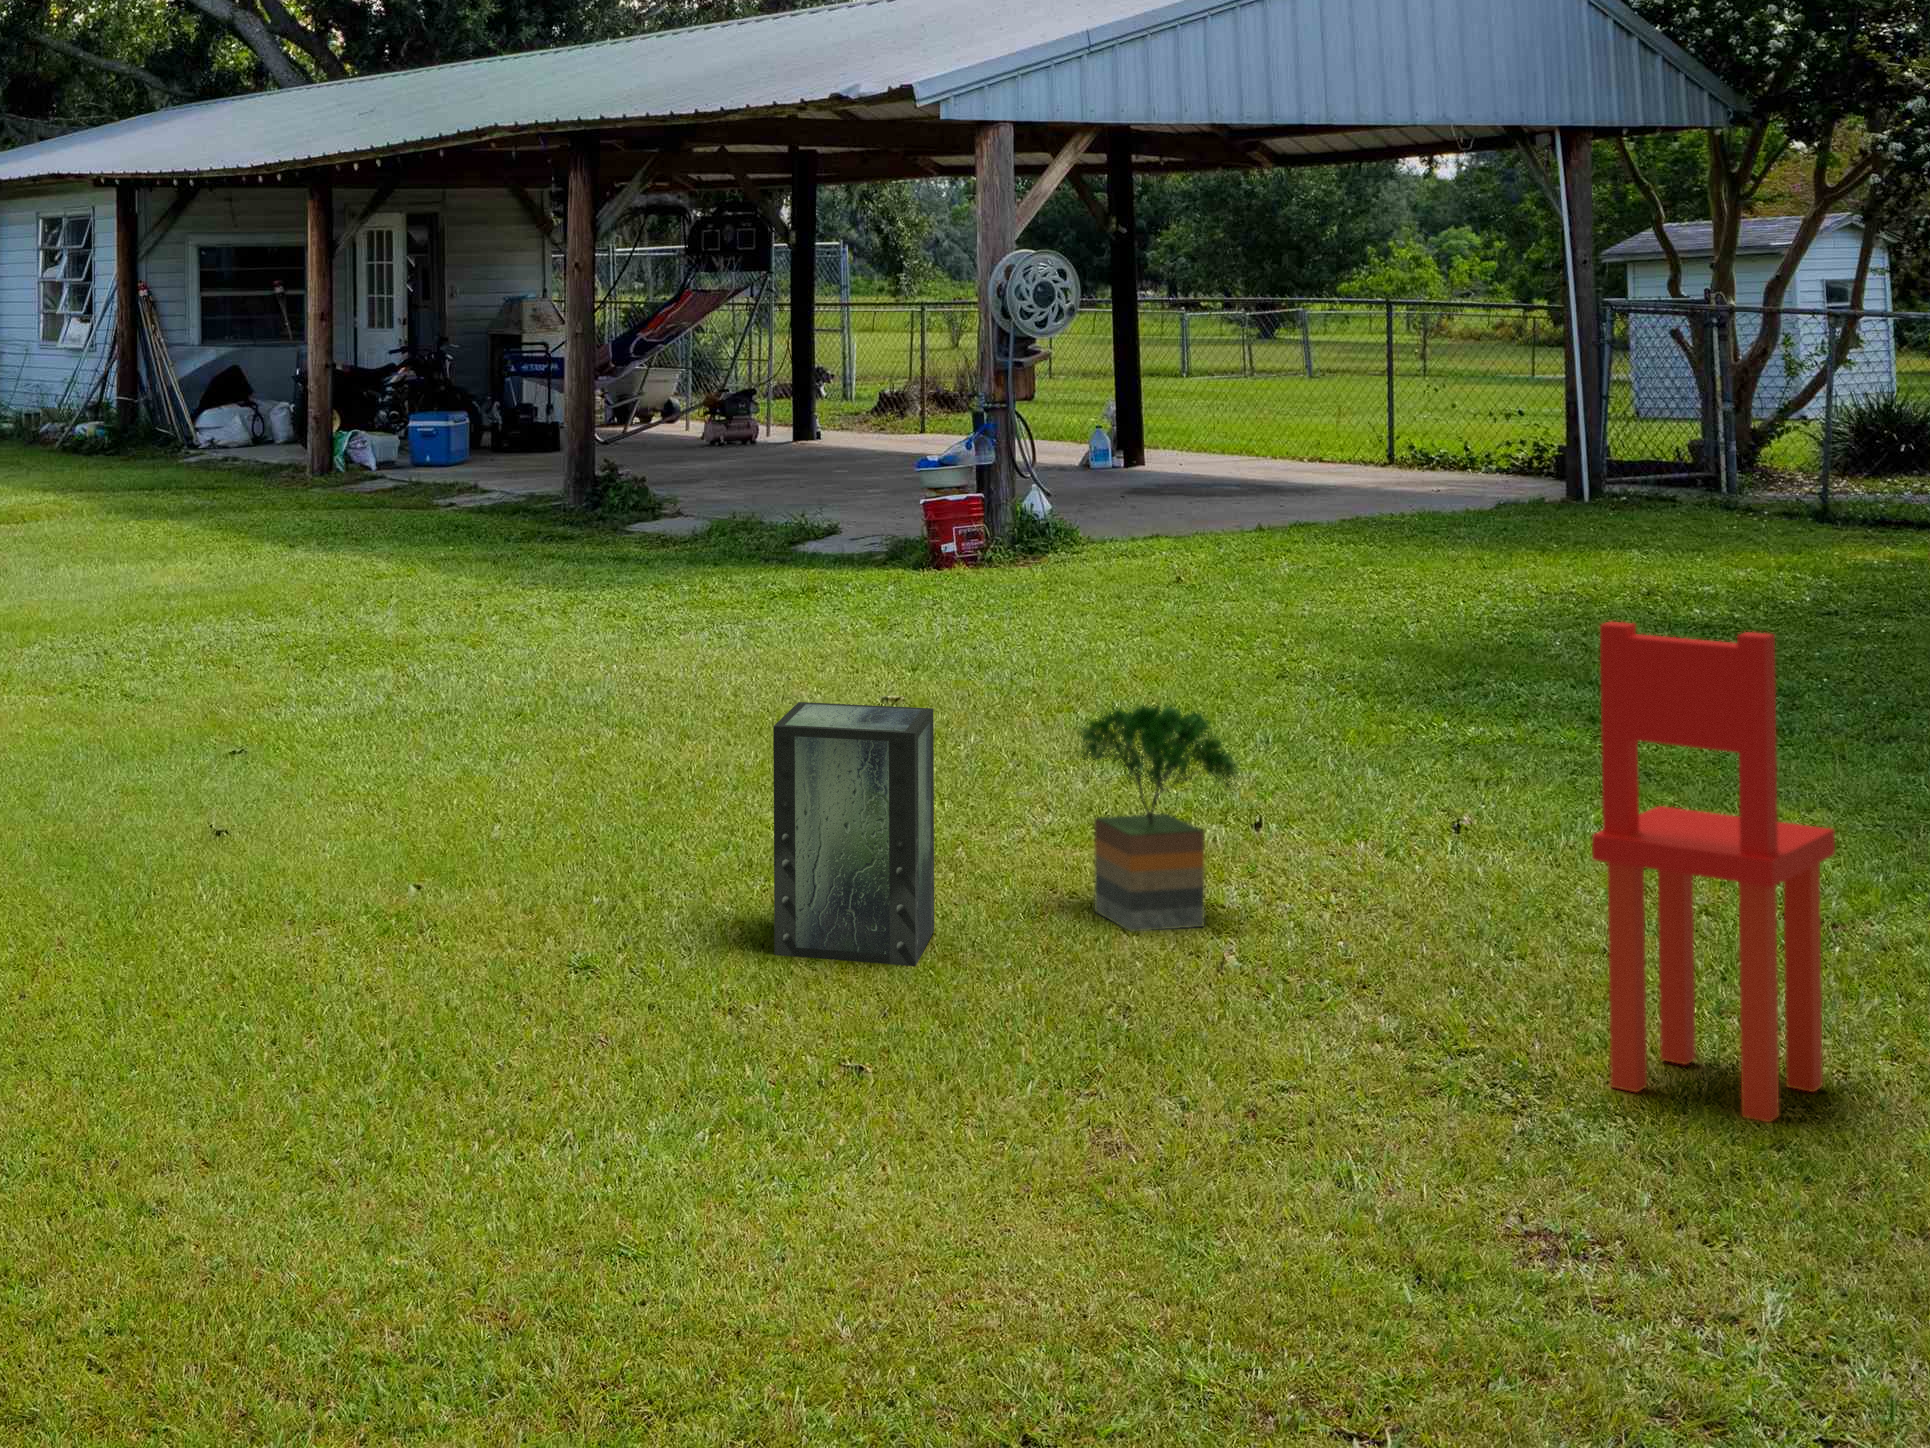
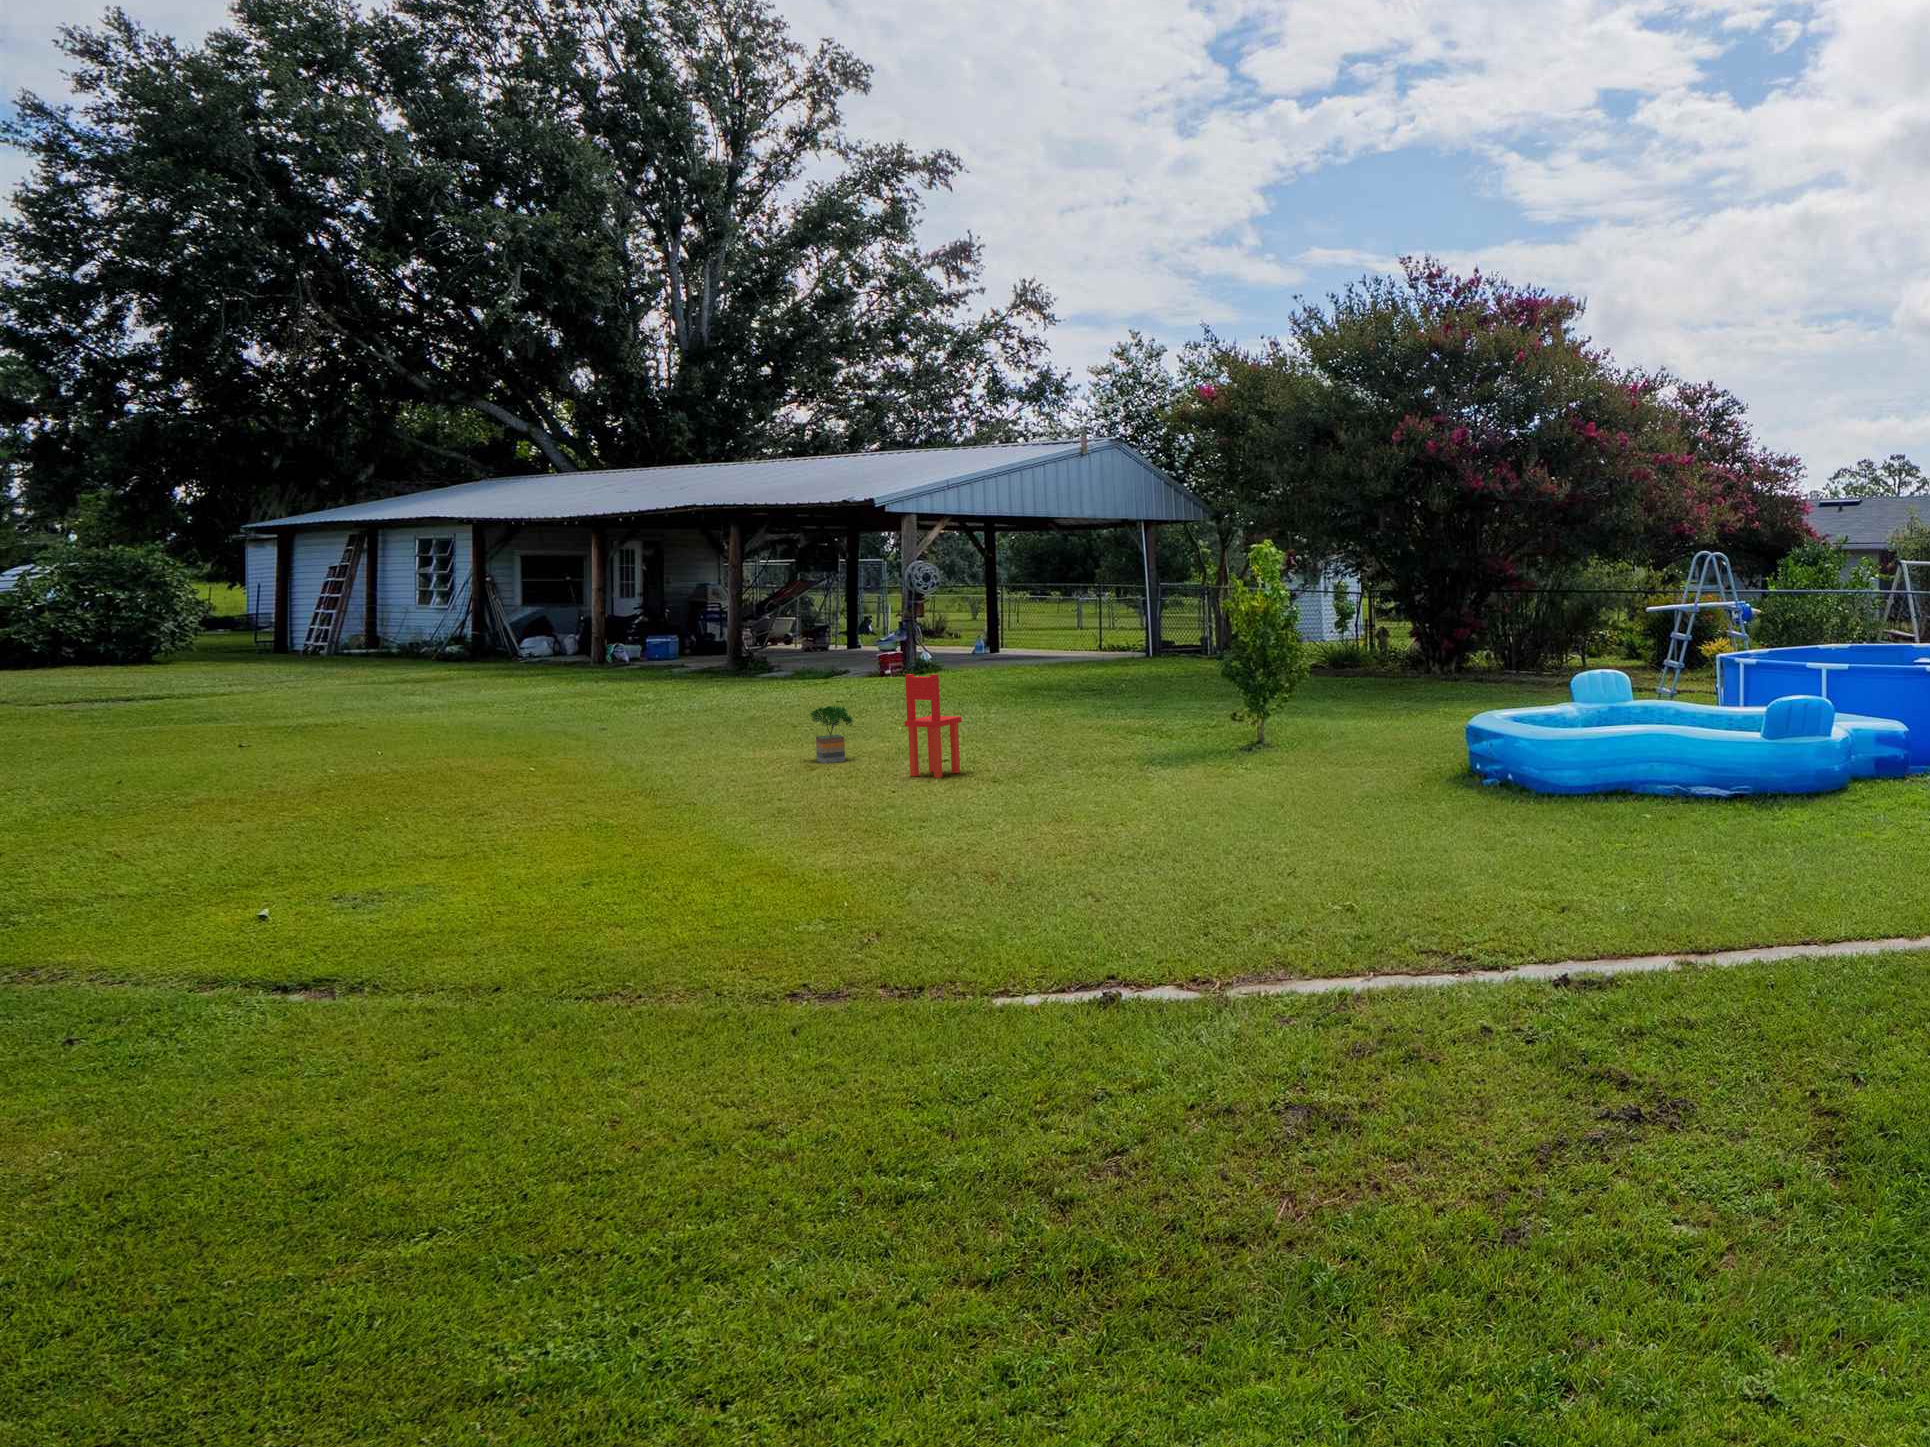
storage box: present [773,702,934,966] -> none [711,709,765,775]

